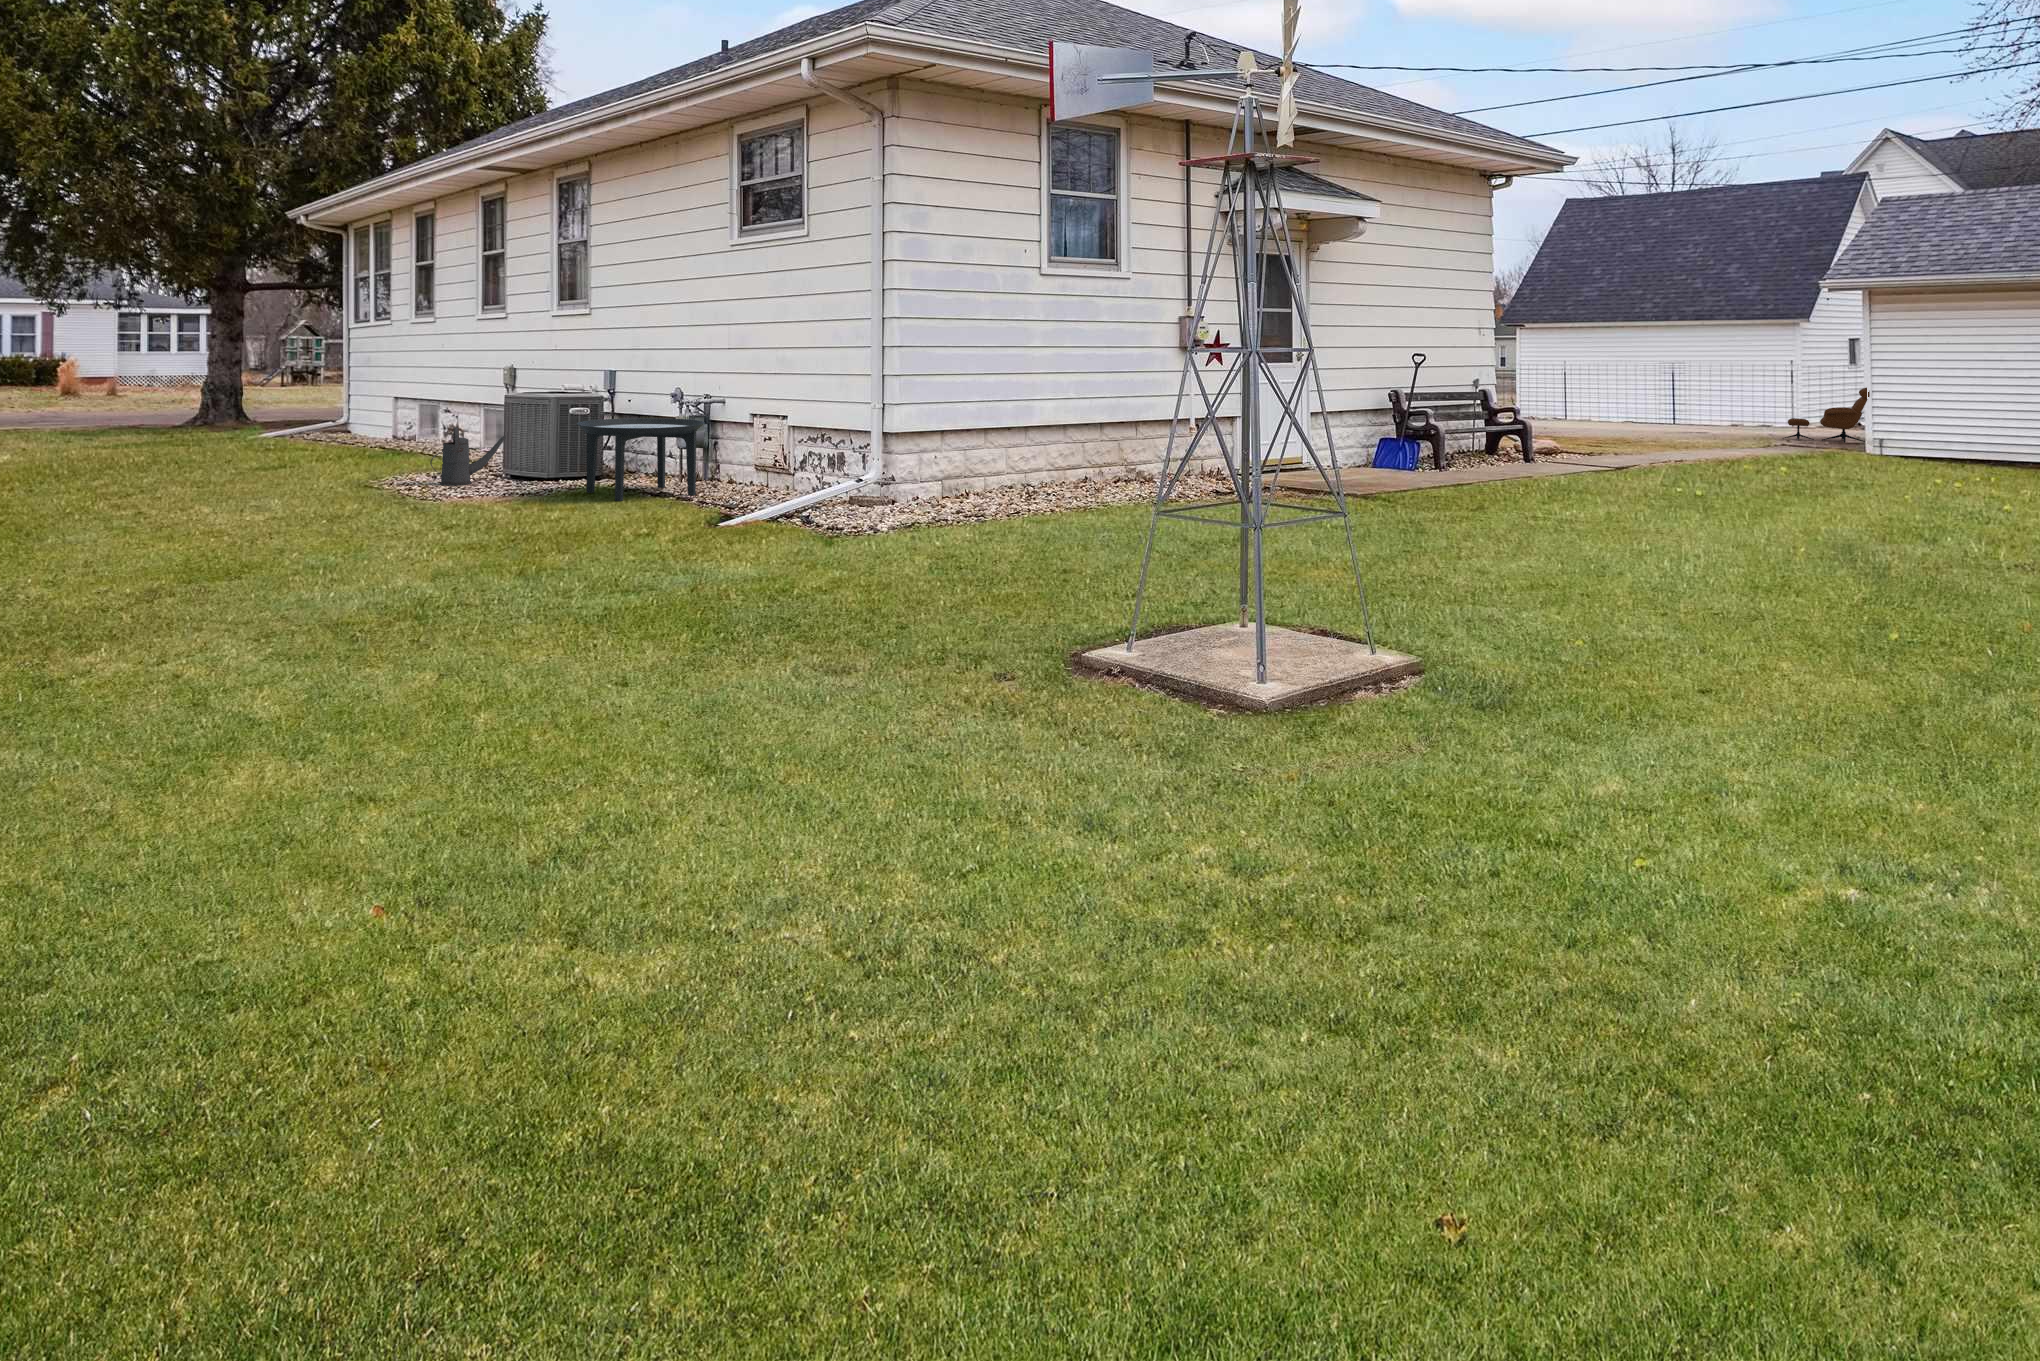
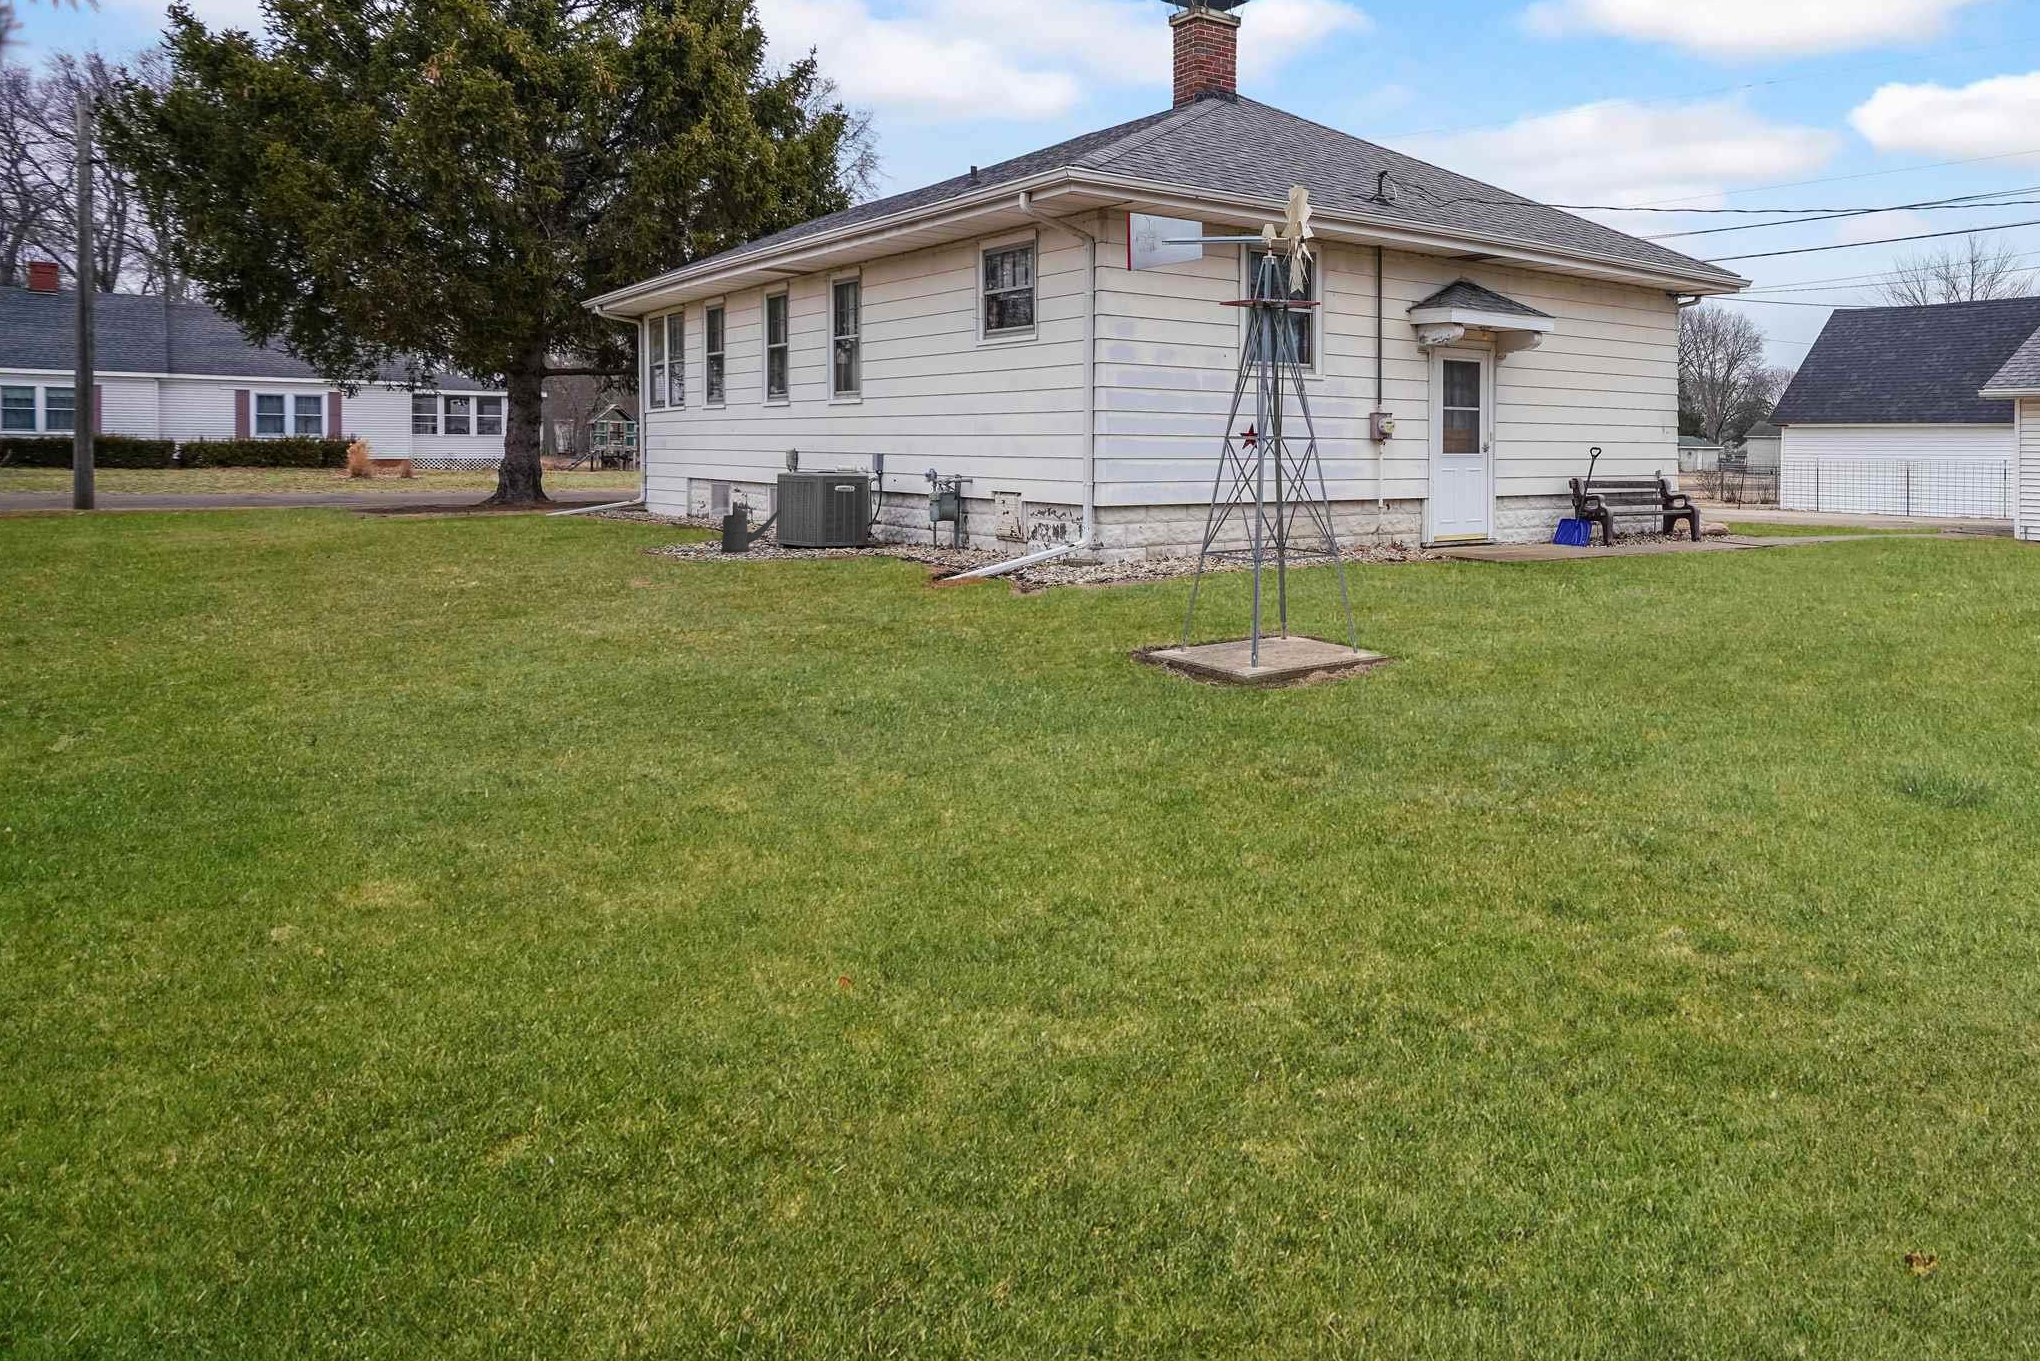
lounge chair: present [1783,388,1870,443] -> none [1952,483,2024,532]
round table: present [577,418,705,501] -> none [840,495,954,565]

